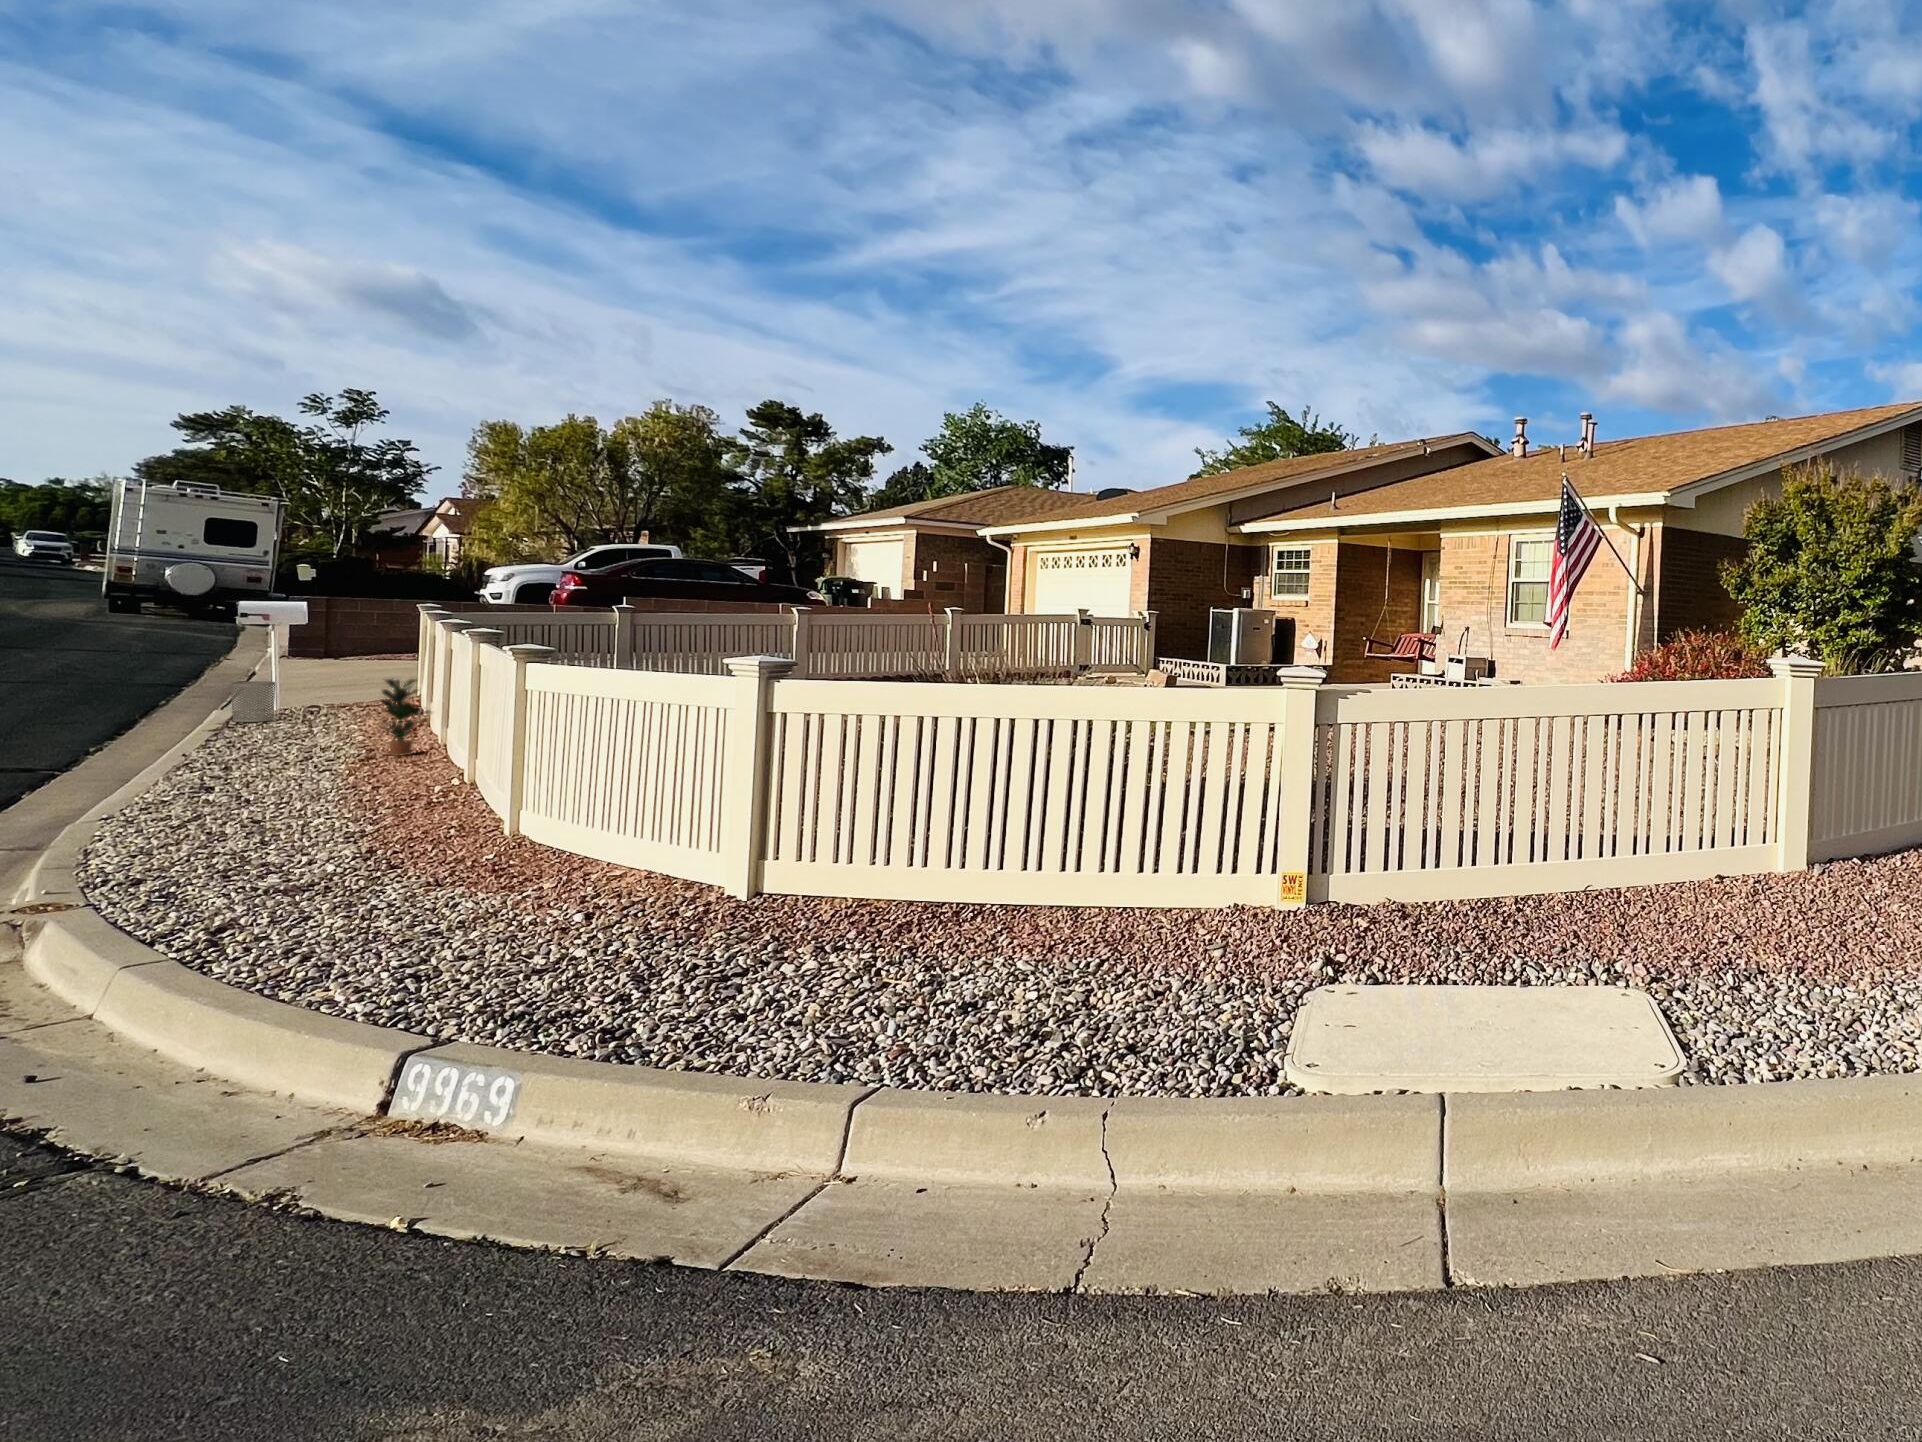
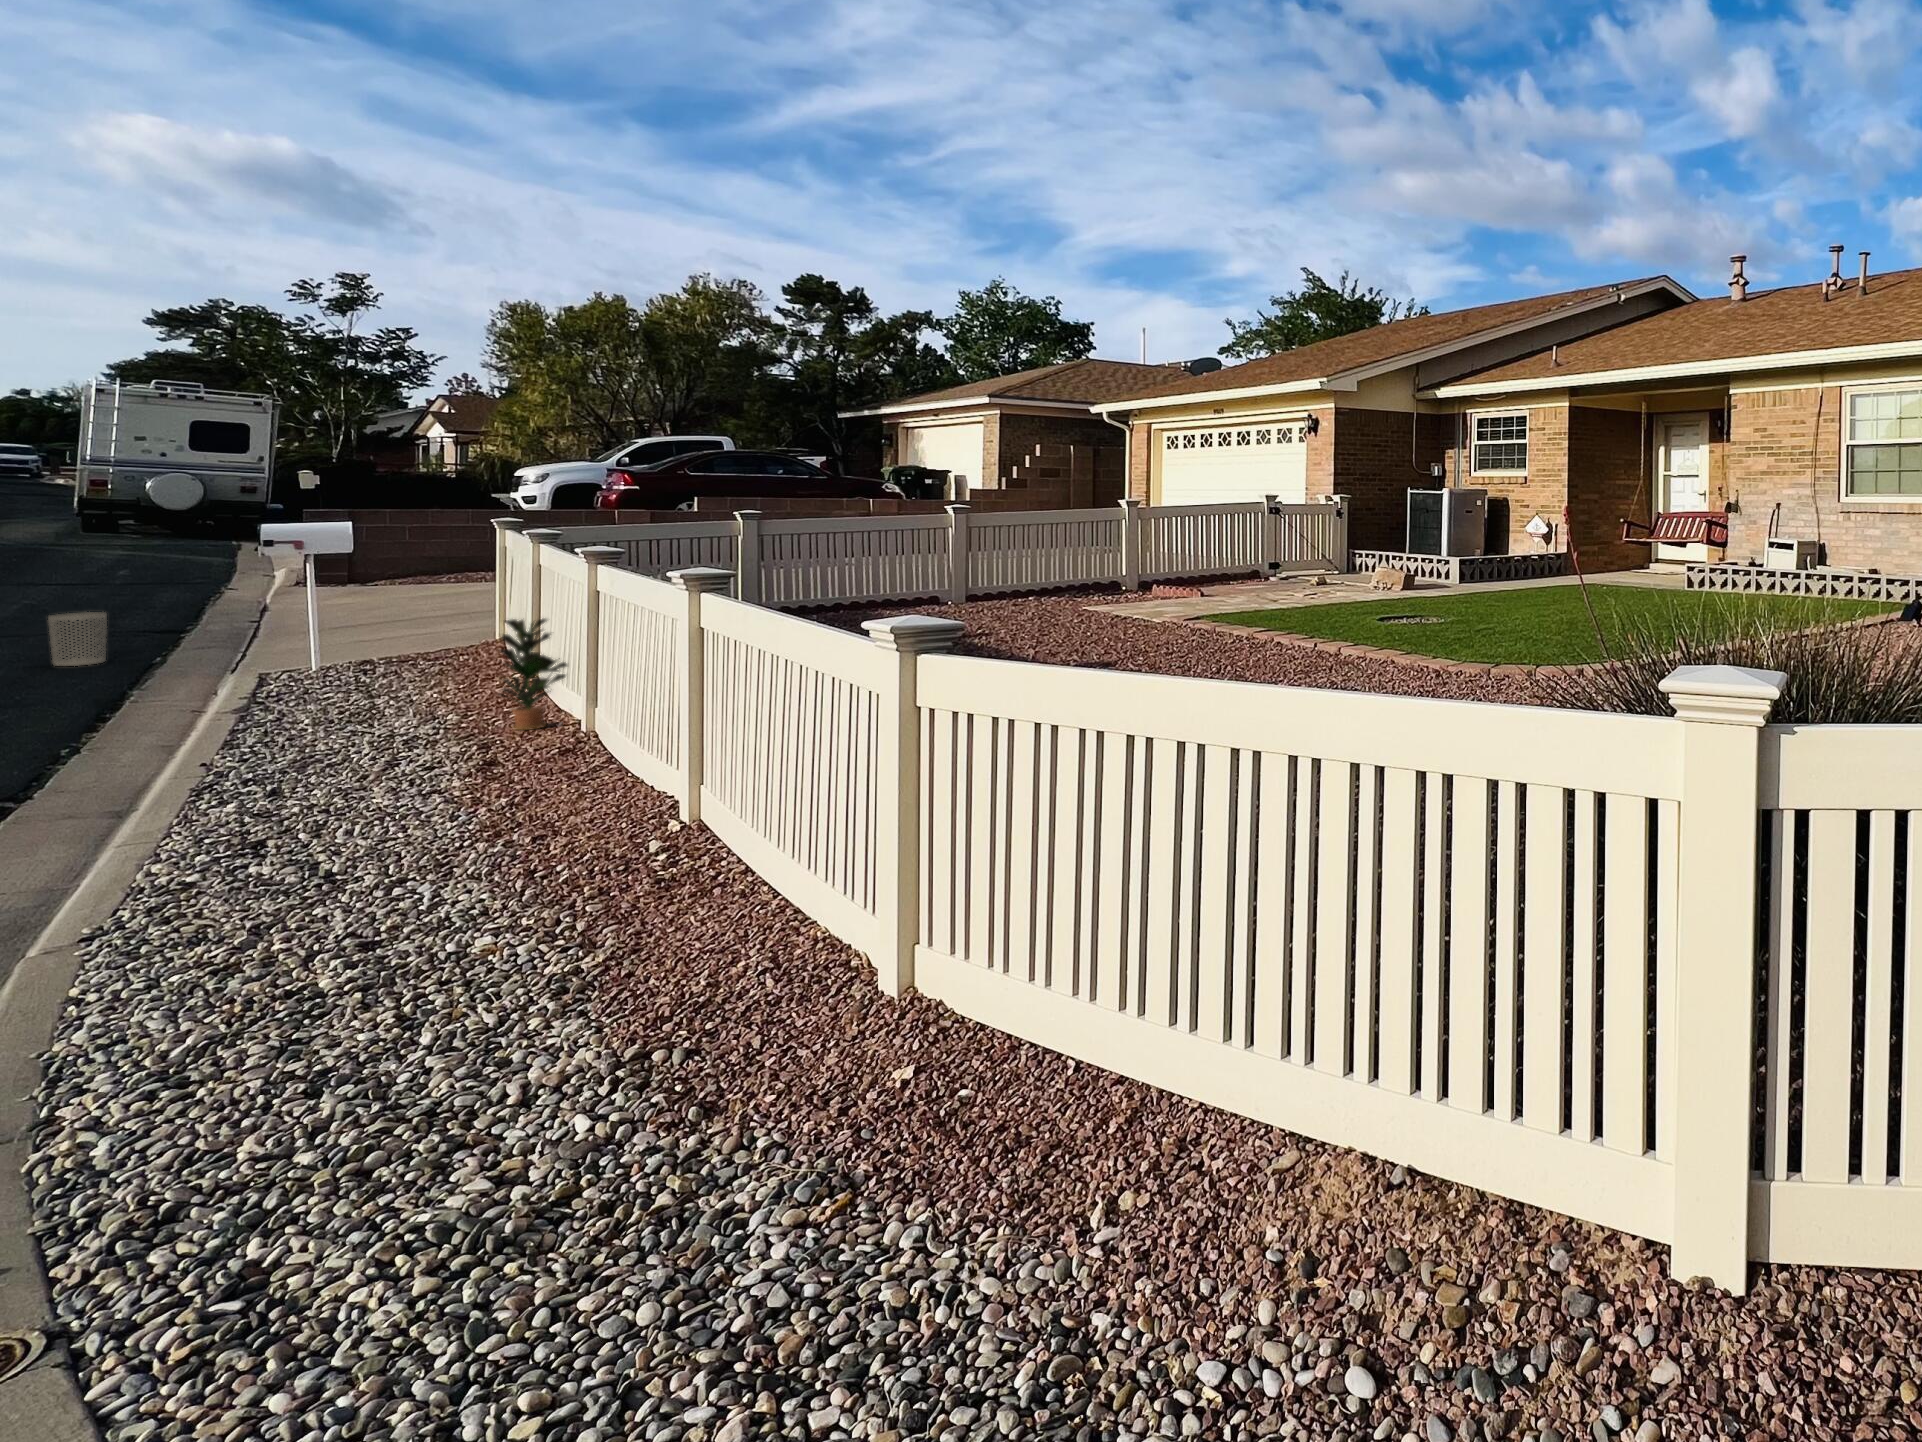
waste bin: present [231,681,275,722] -> present [48,612,107,666]

